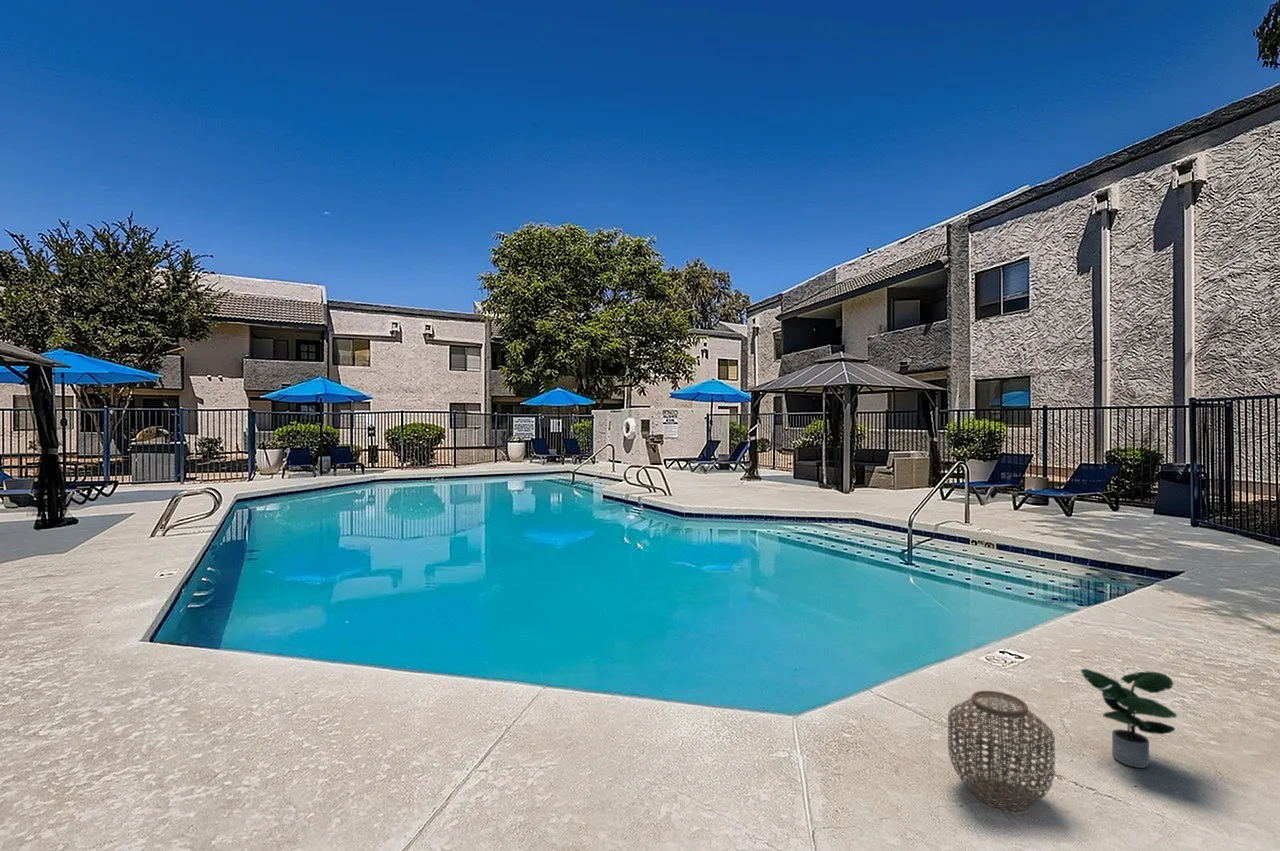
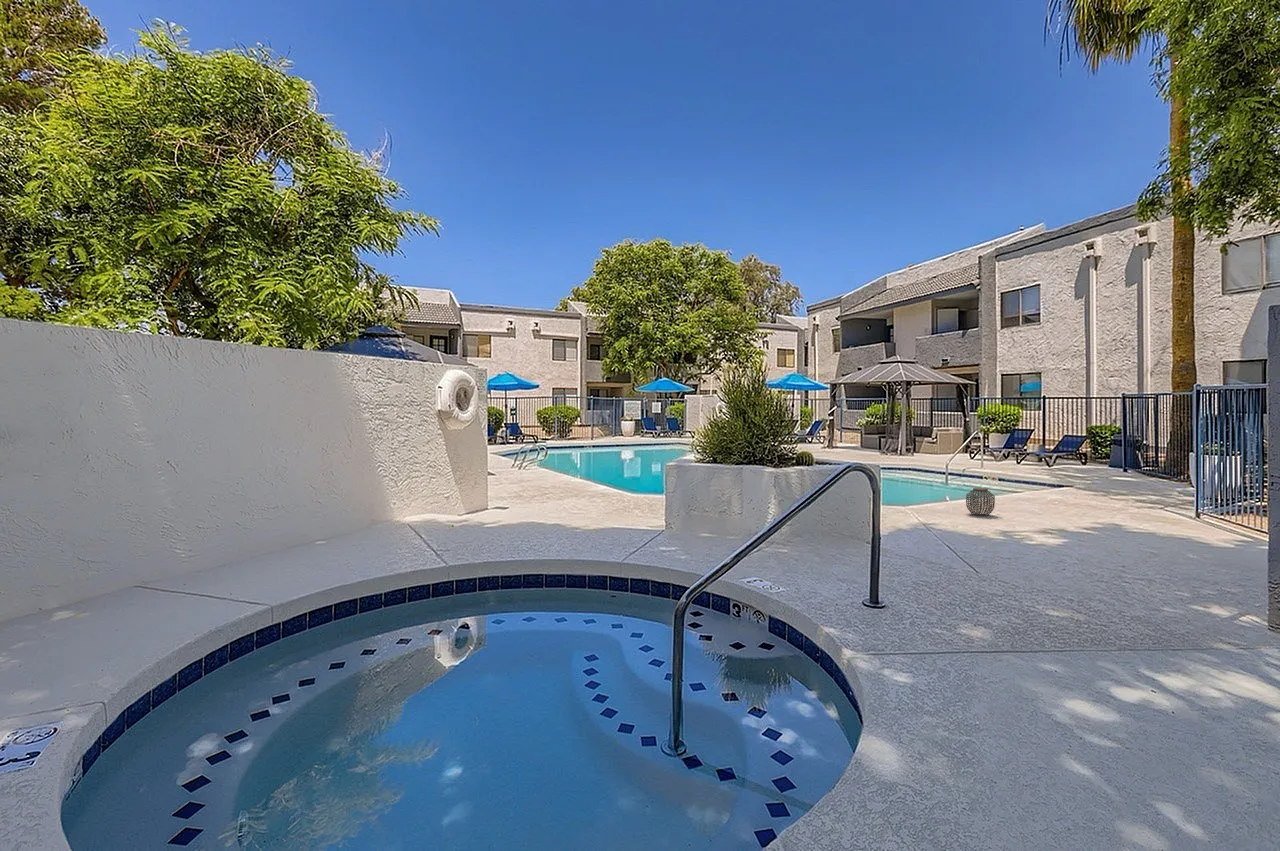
potted plant: present [1081,669,1177,768] -> none [1008,487,1034,513]

